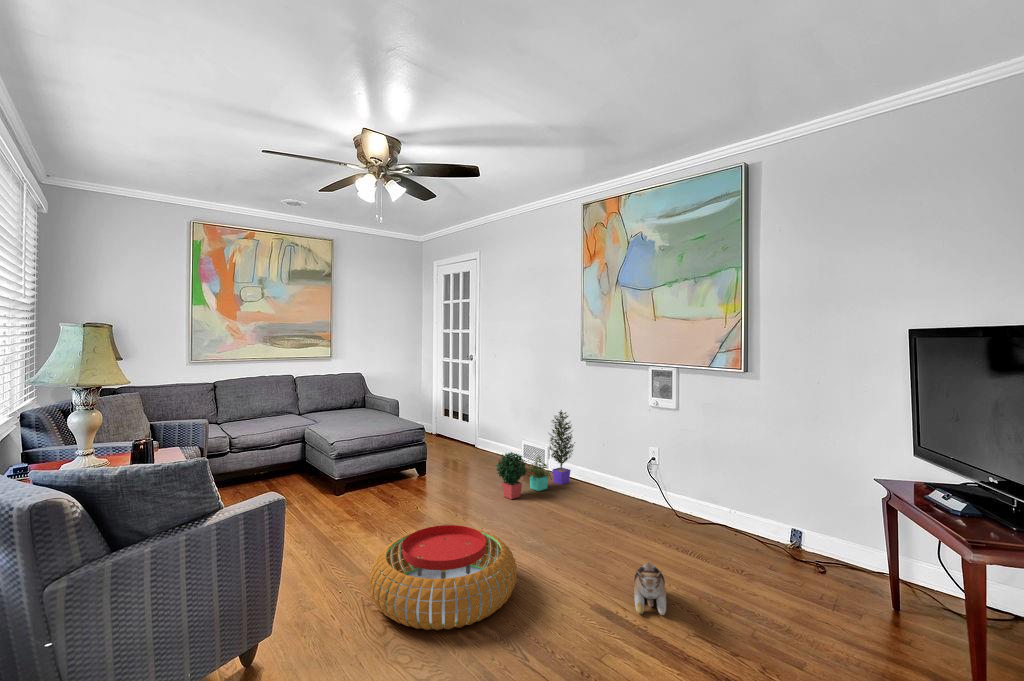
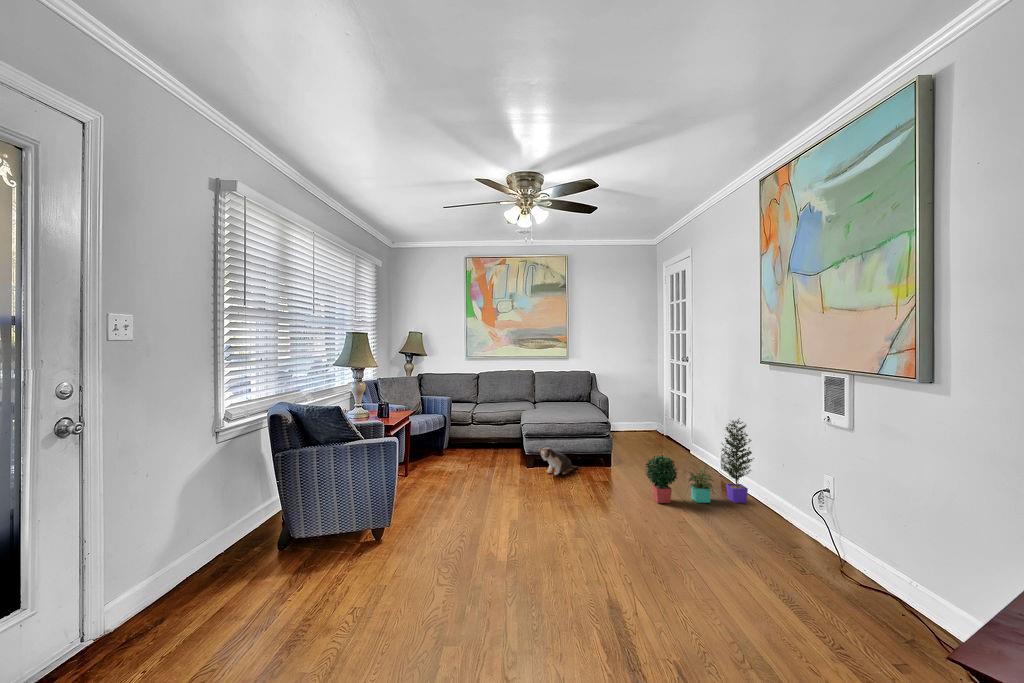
pouf: present [369,525,517,630] -> none [446,498,569,580]
plush toy: present [634,562,667,615] -> present [538,447,578,475]

